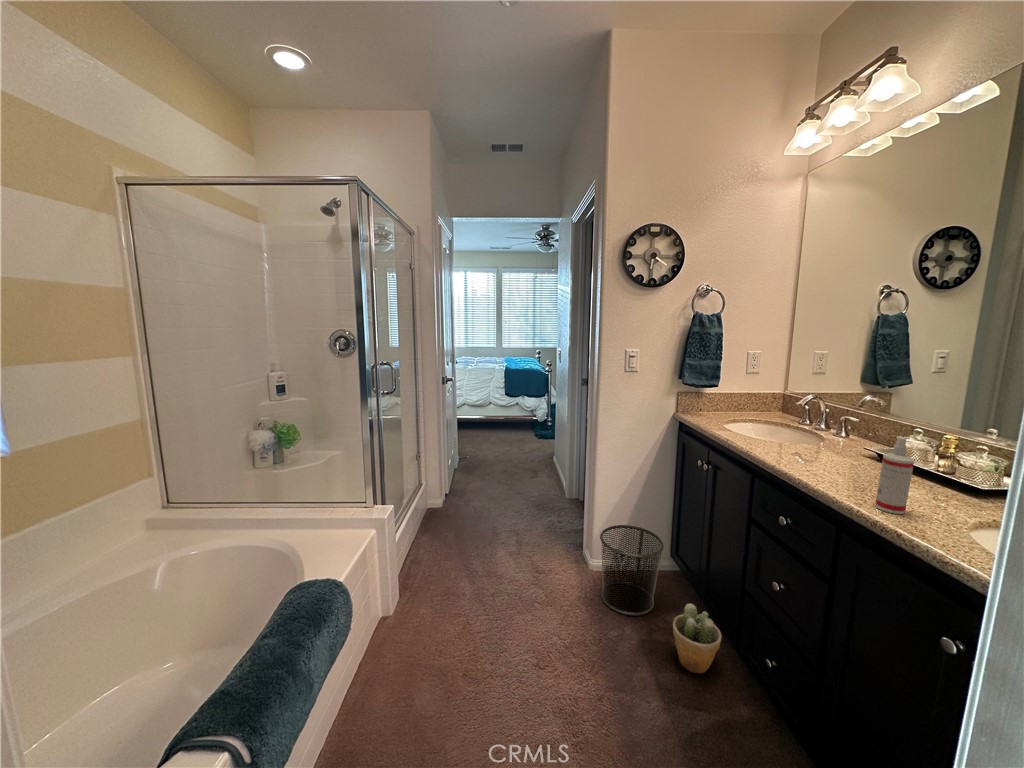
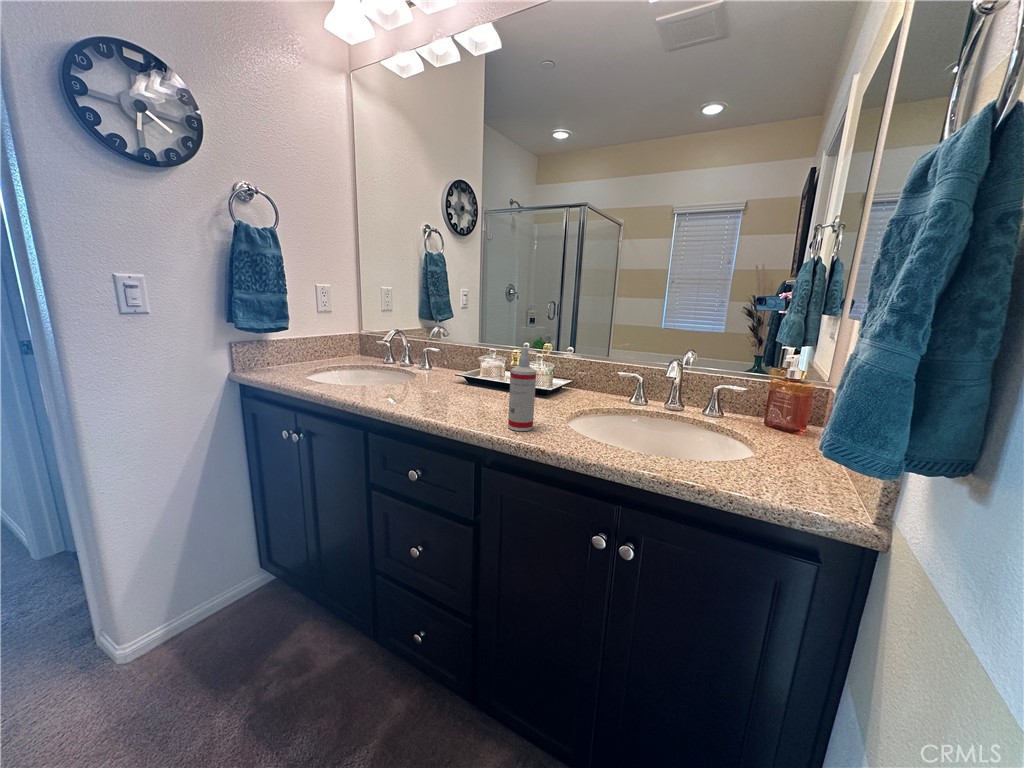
waste bin: present [600,525,664,616] -> none [124,553,251,708]
potted plant: present [673,604,721,673] -> none [289,626,357,716]

